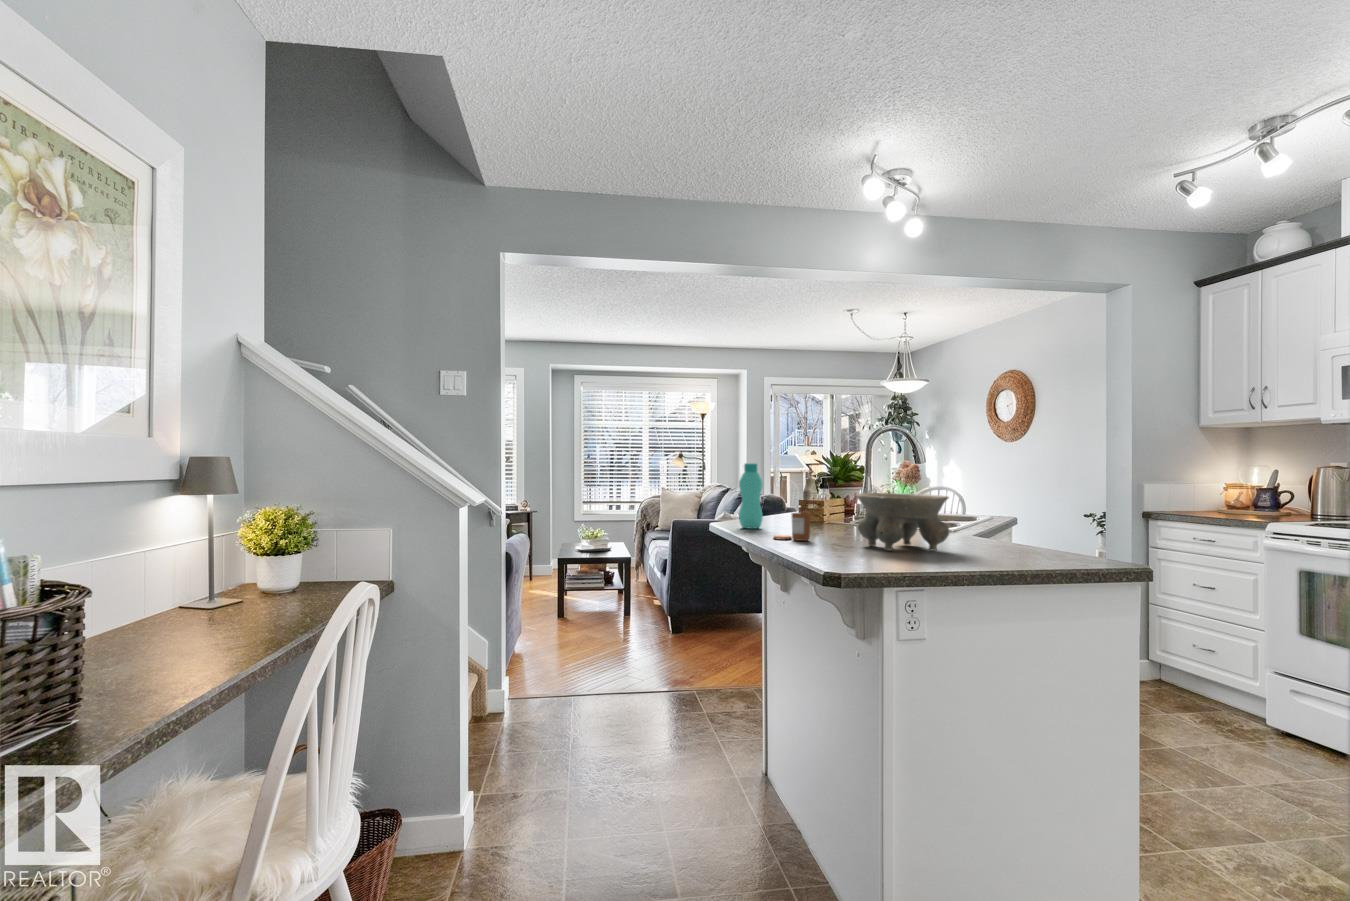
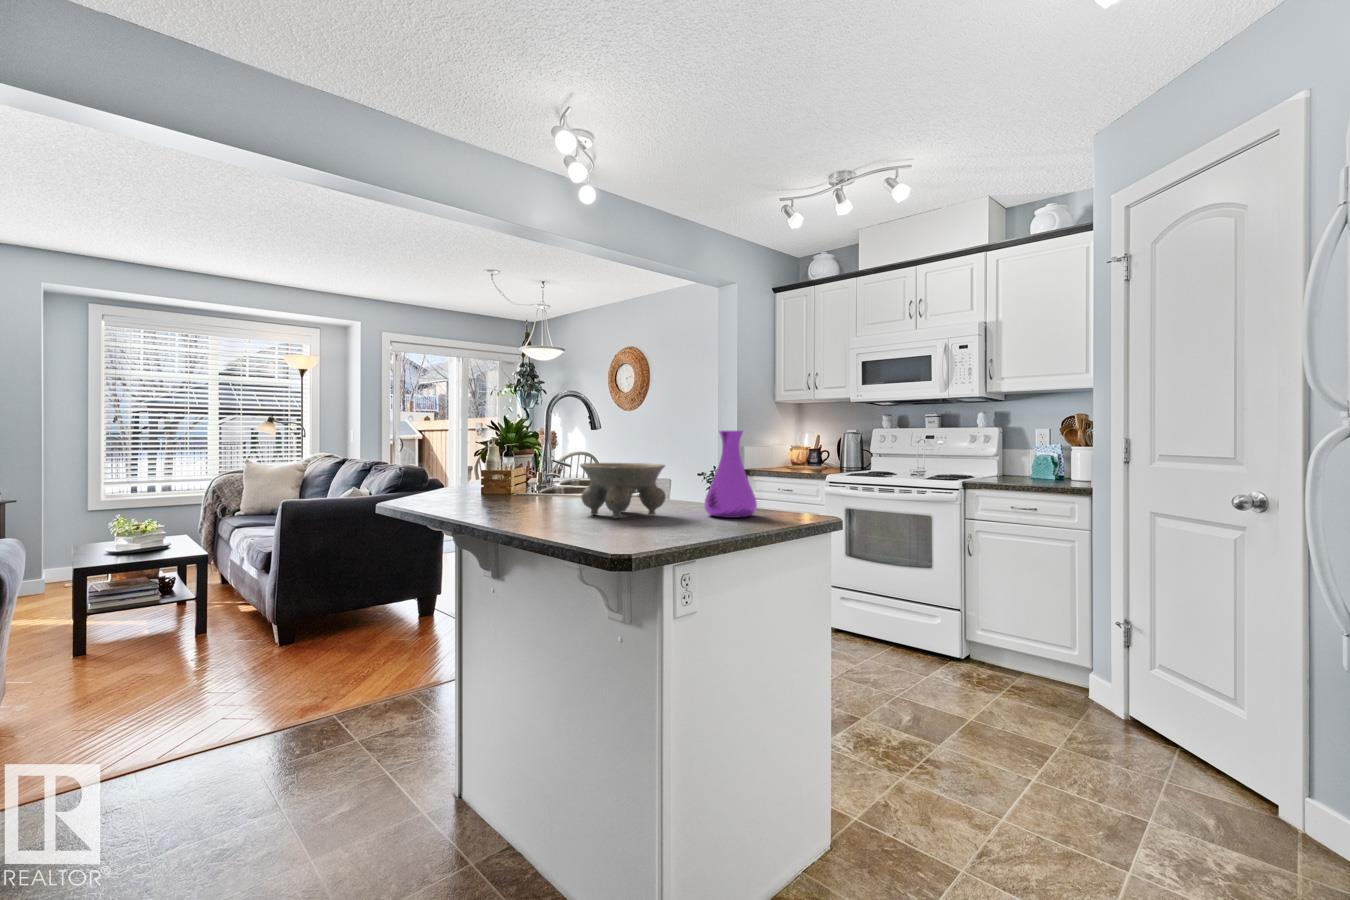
vase: none [996,459,1064,560] -> present [704,431,757,518]
bottle: present [739,463,763,529] -> none [434,433,460,505]
candle: present [773,513,810,541] -> none [489,485,531,515]

